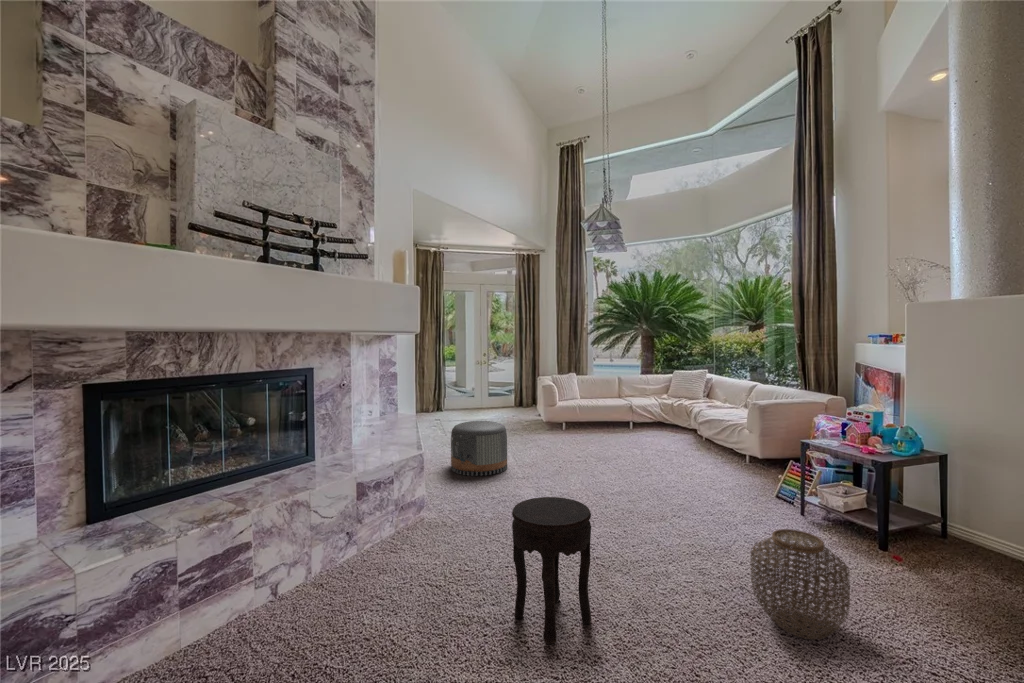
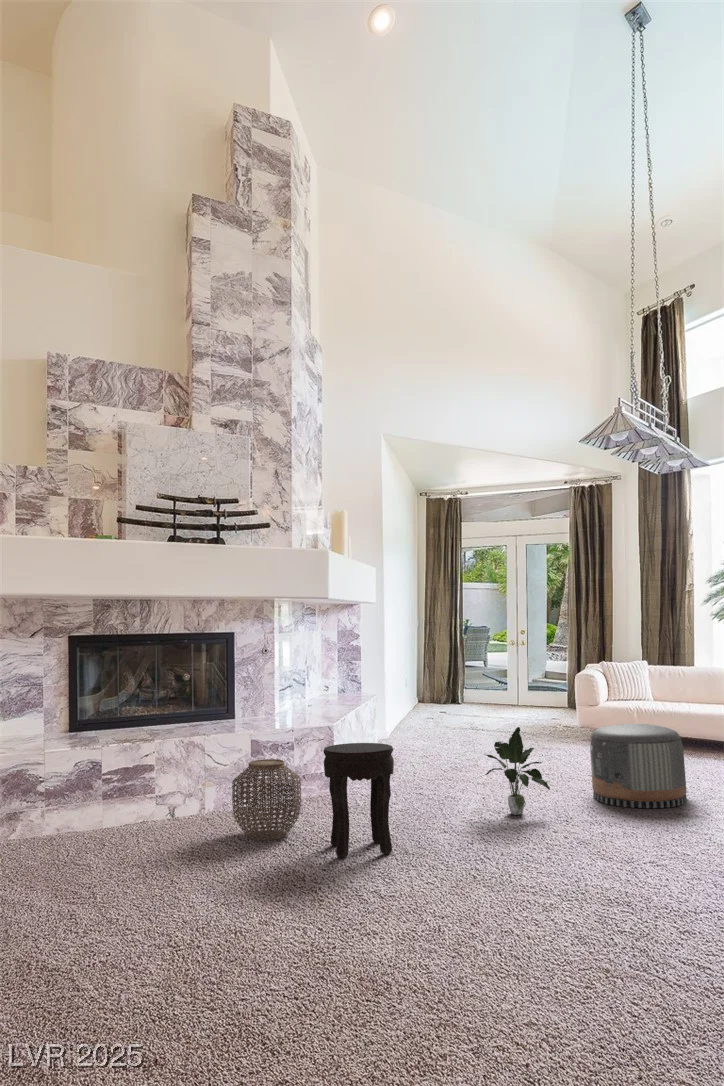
pouf: present [451,421,507,476] -> present [590,724,687,808]
potted plant: none [590,453,646,529] -> present [486,727,550,815]
woven basket: present [751,529,850,639] -> present [232,759,301,840]

